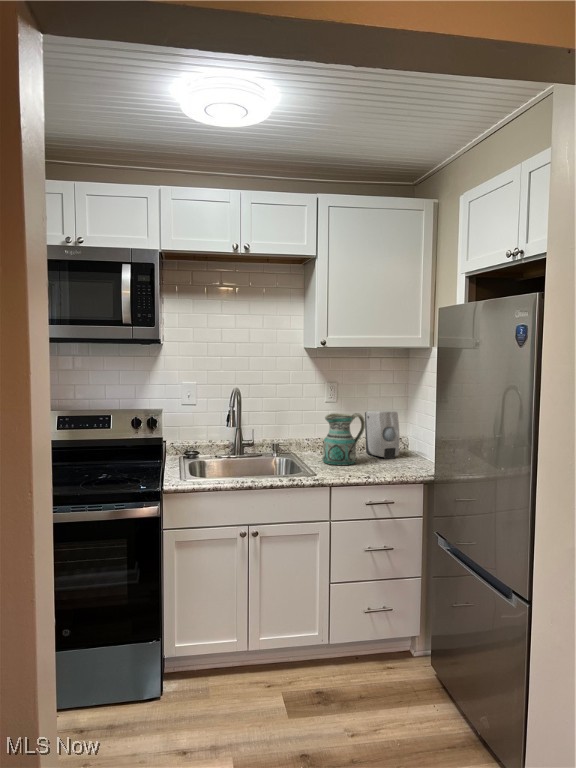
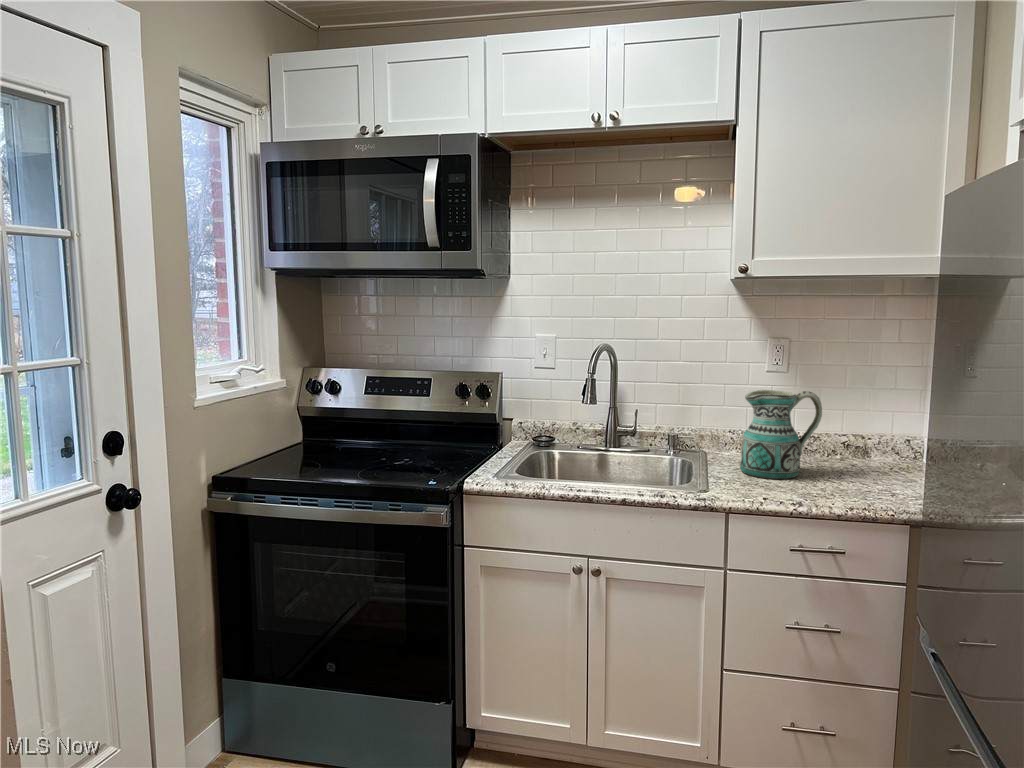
soap dispenser: present [365,411,399,459] -> none [833,390,893,475]

